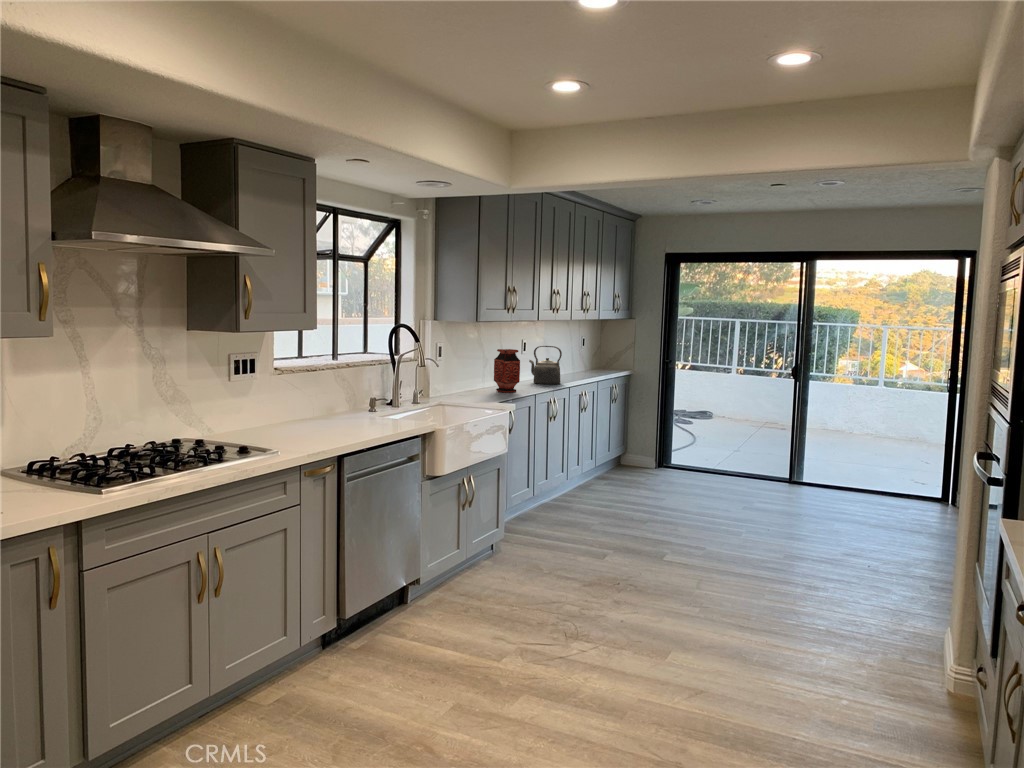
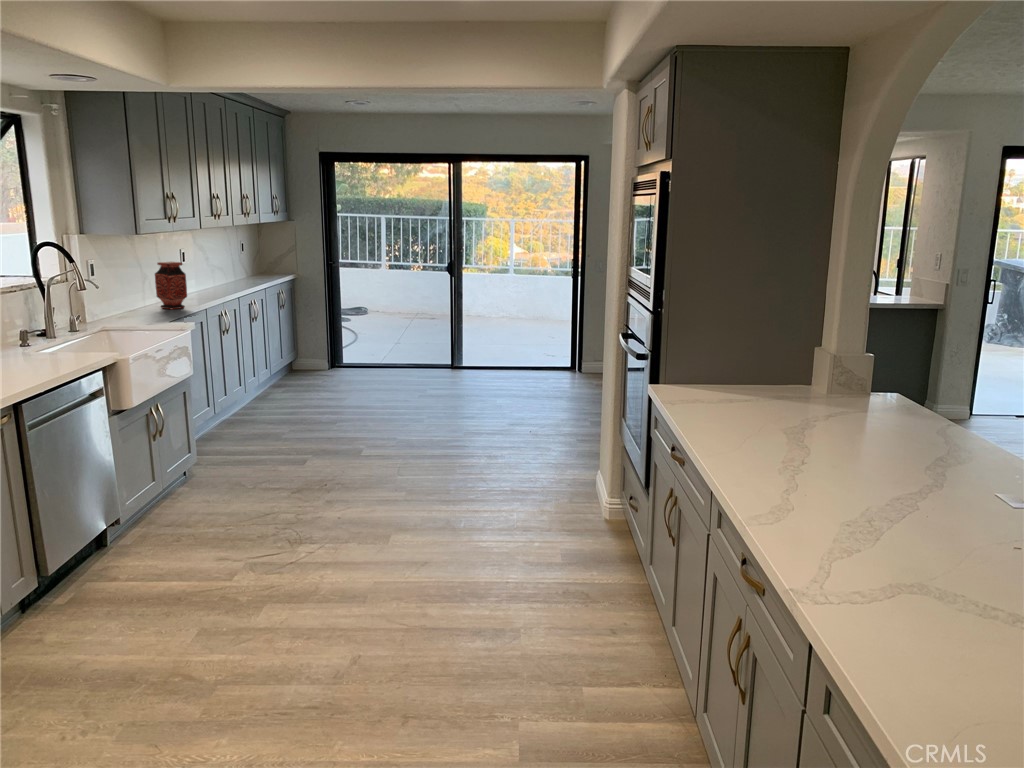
kettle: present [529,346,562,384] -> none [189,254,227,296]

